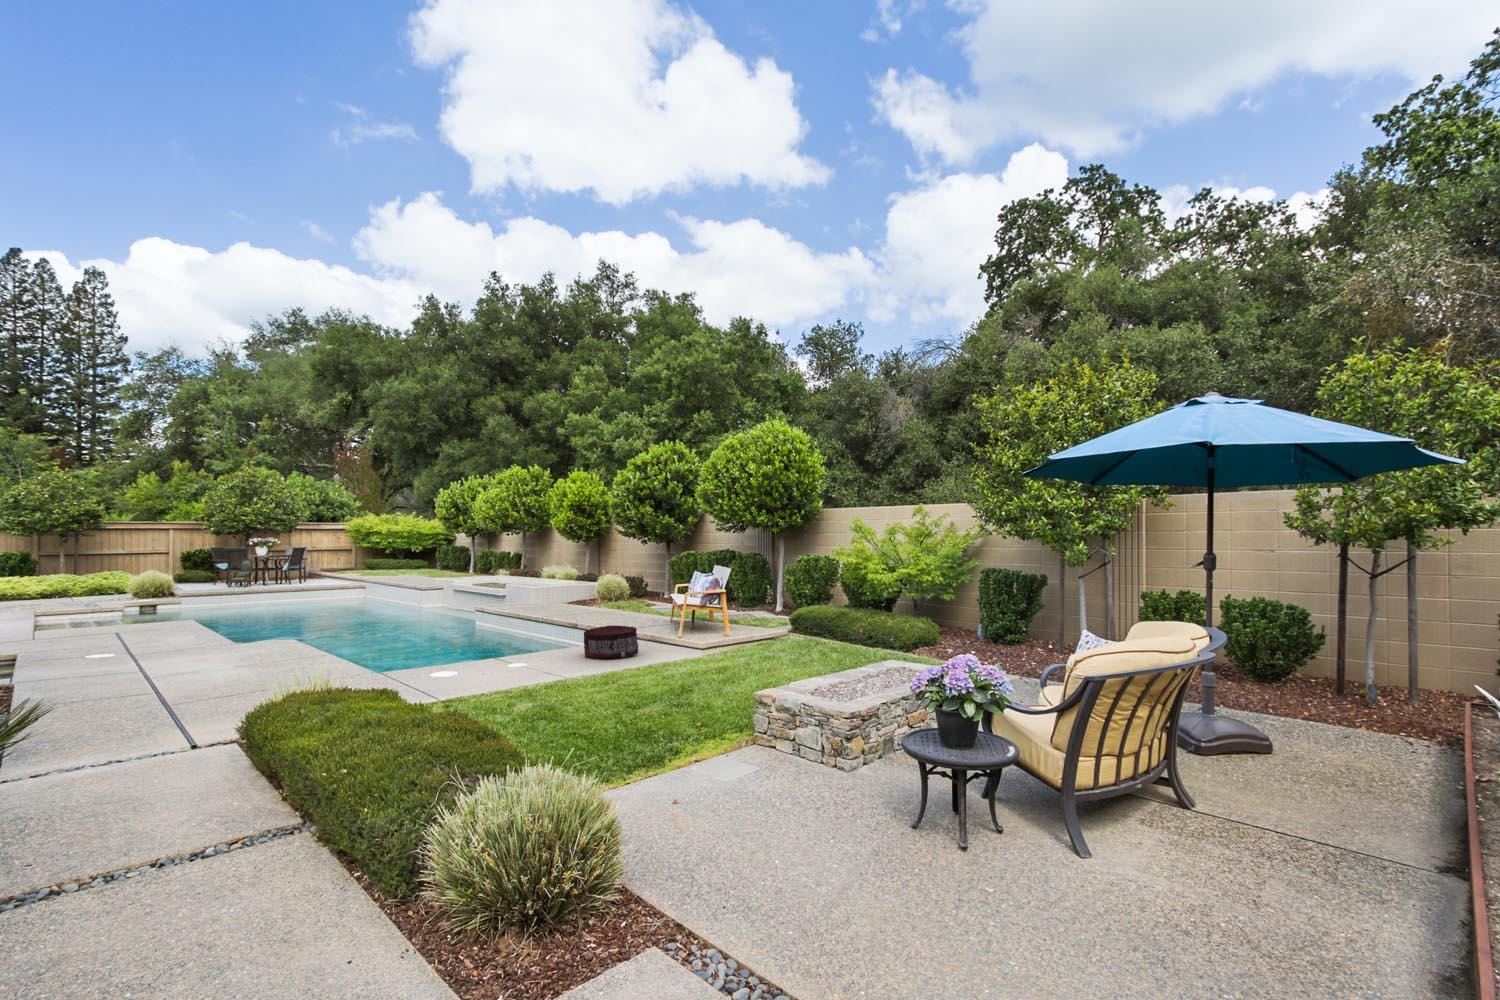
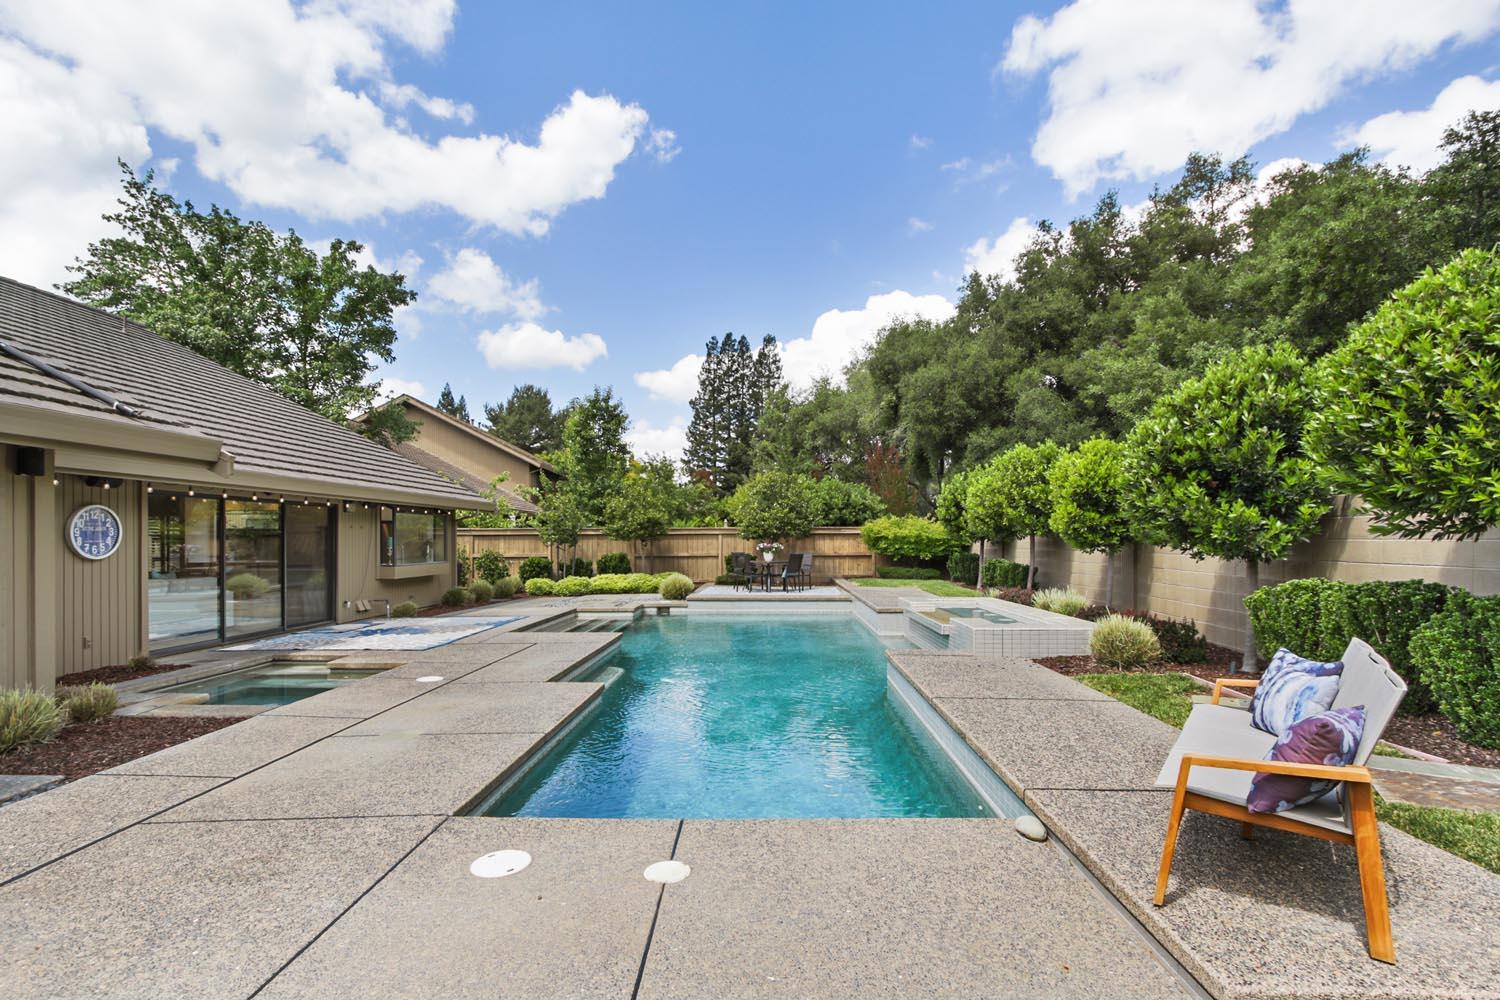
pouf: present [584,625,638,659] -> none [790,761,957,905]

